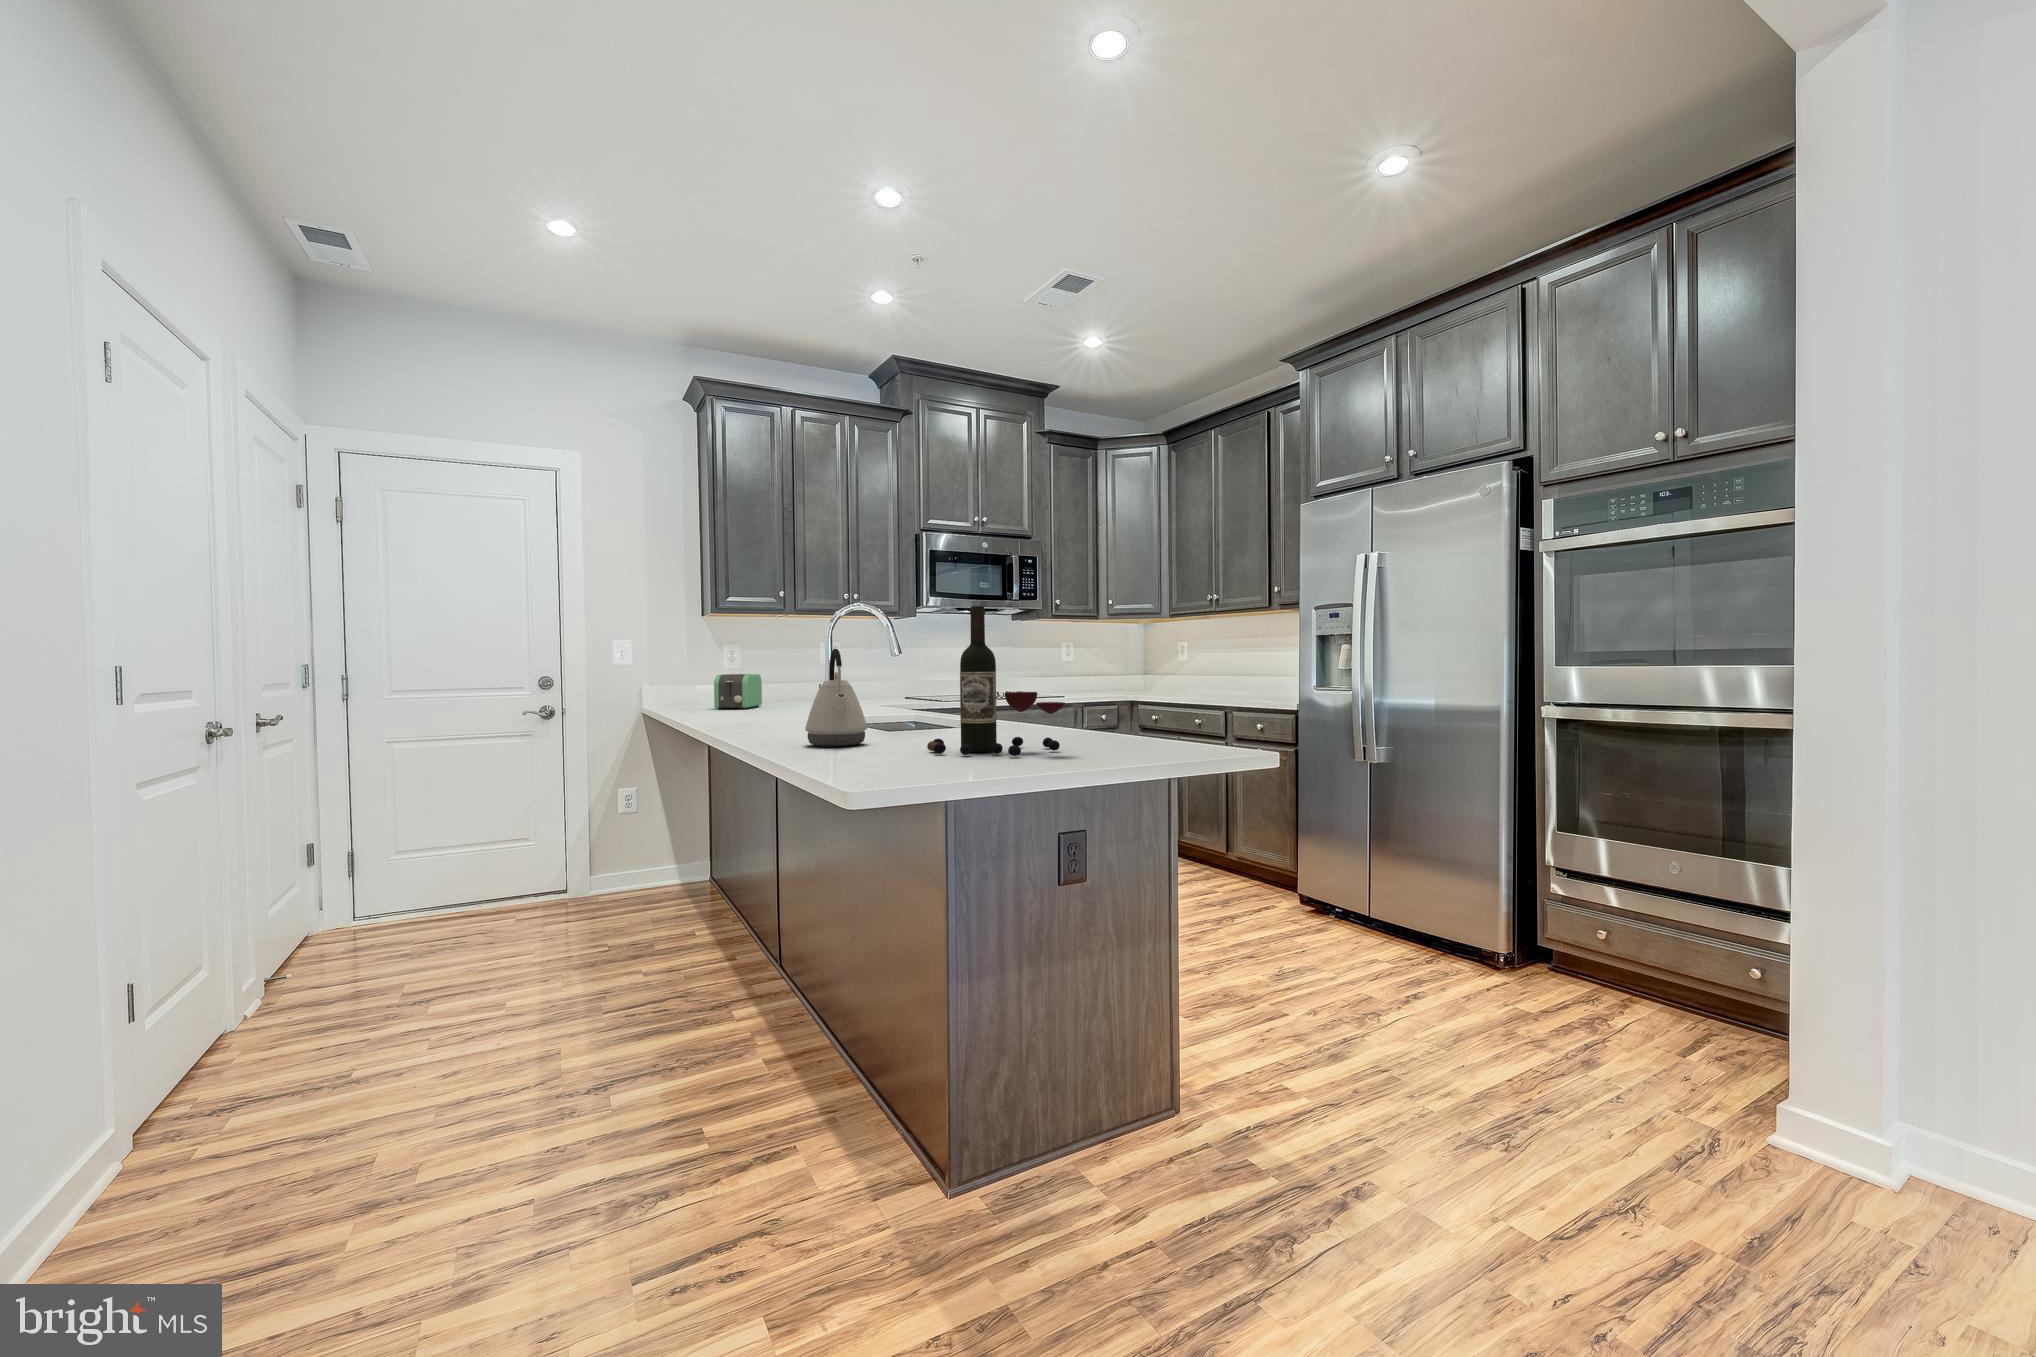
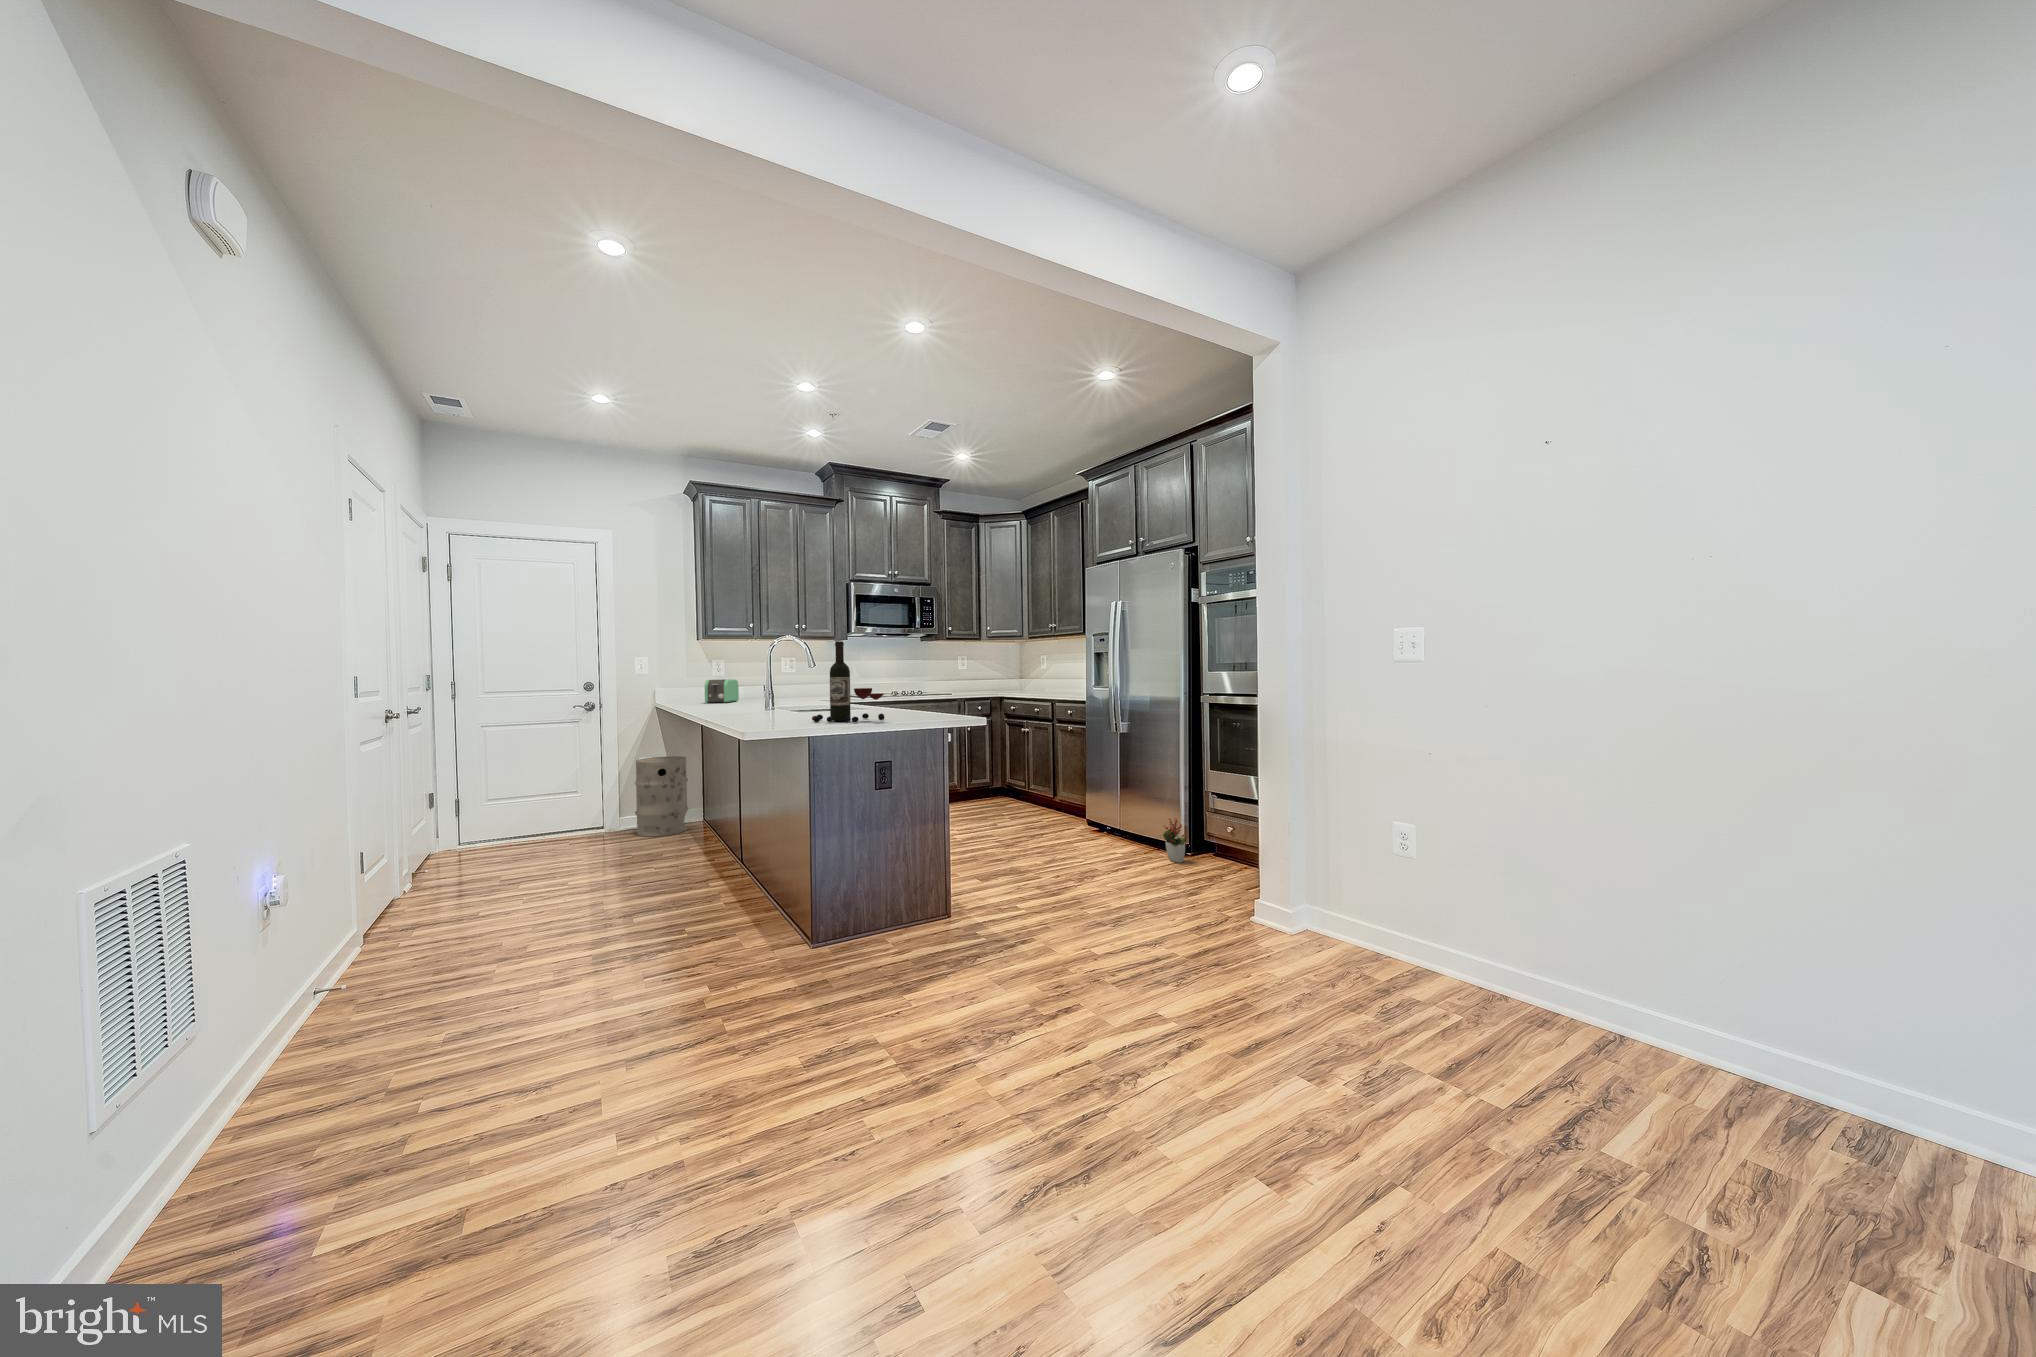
kettle: present [805,649,867,747] -> none [747,664,783,720]
trash can: none [612,788,690,910] -> present [635,756,689,837]
decorative plant: none [1466,907,1513,983] -> present [1163,818,1186,863]

